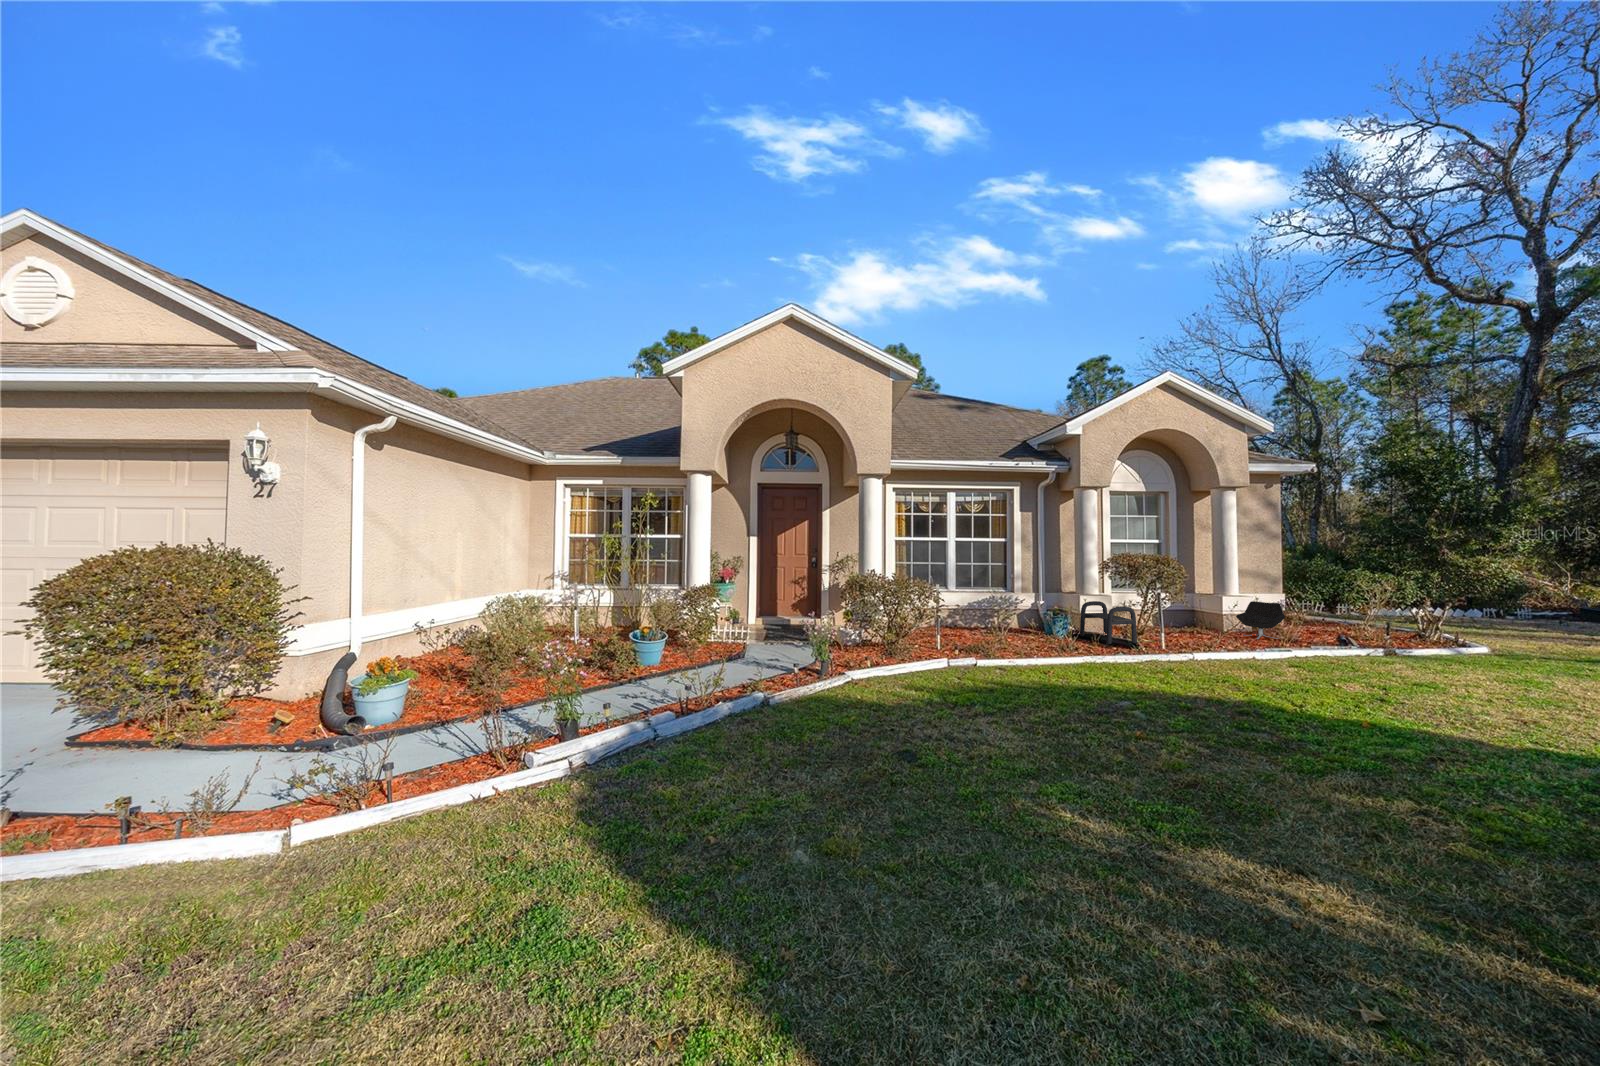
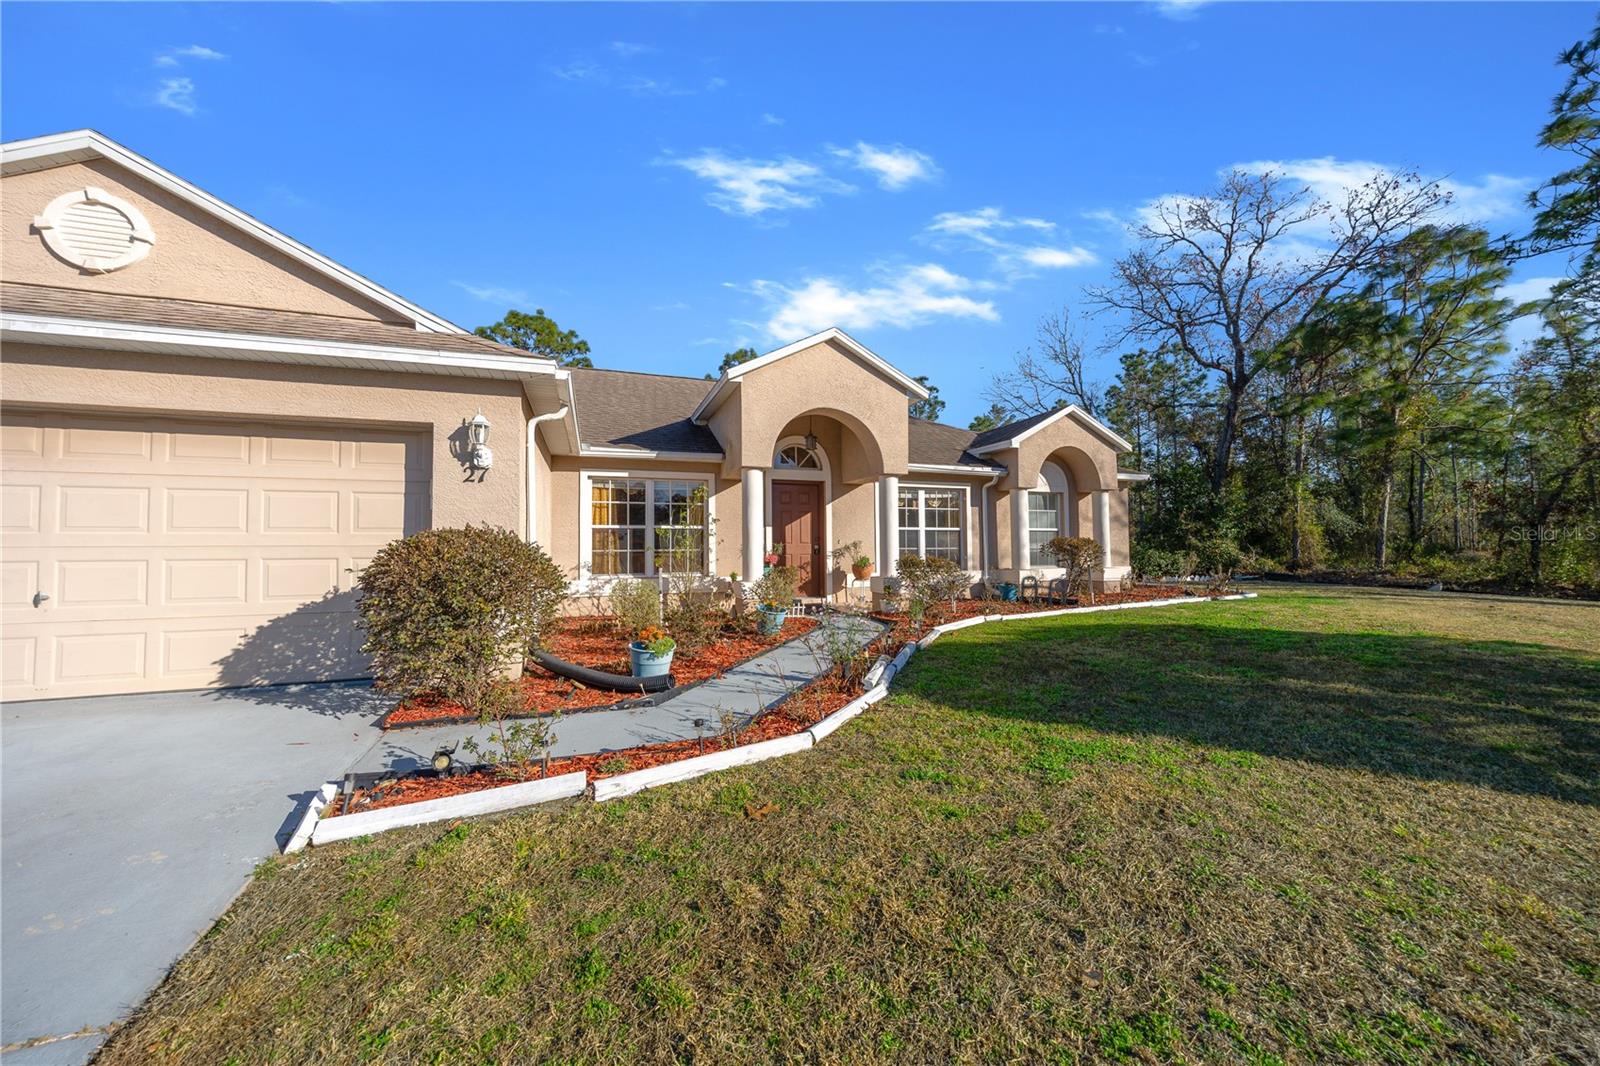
lounge chair: present [1236,601,1285,639] -> none [1114,573,1146,599]

